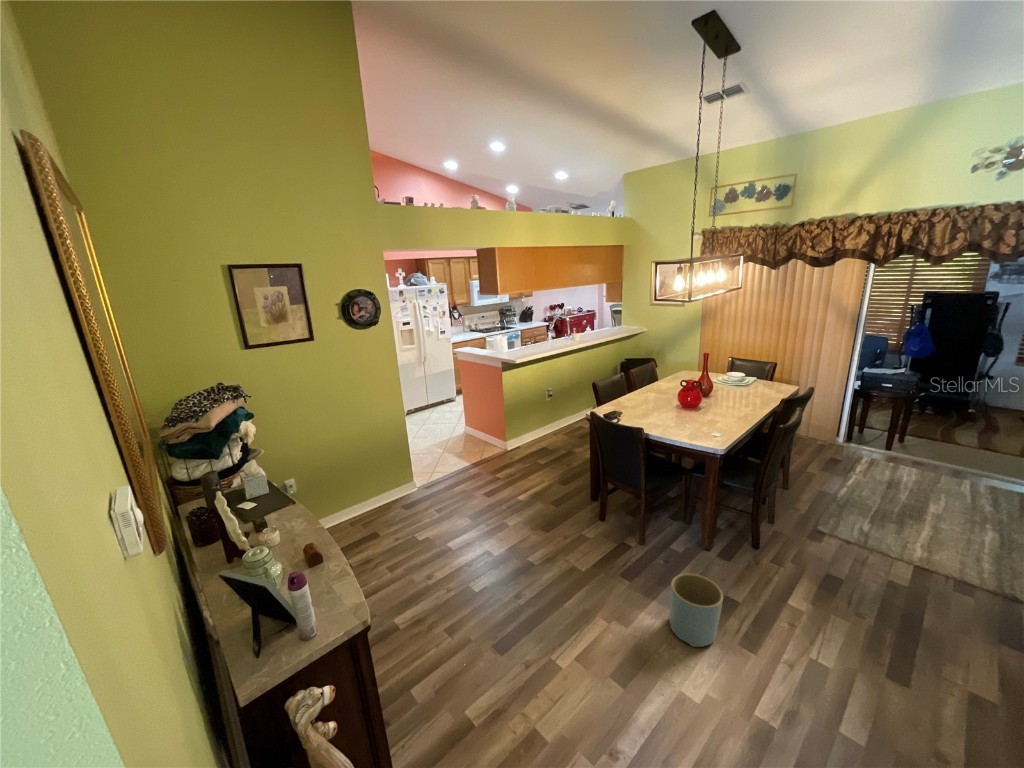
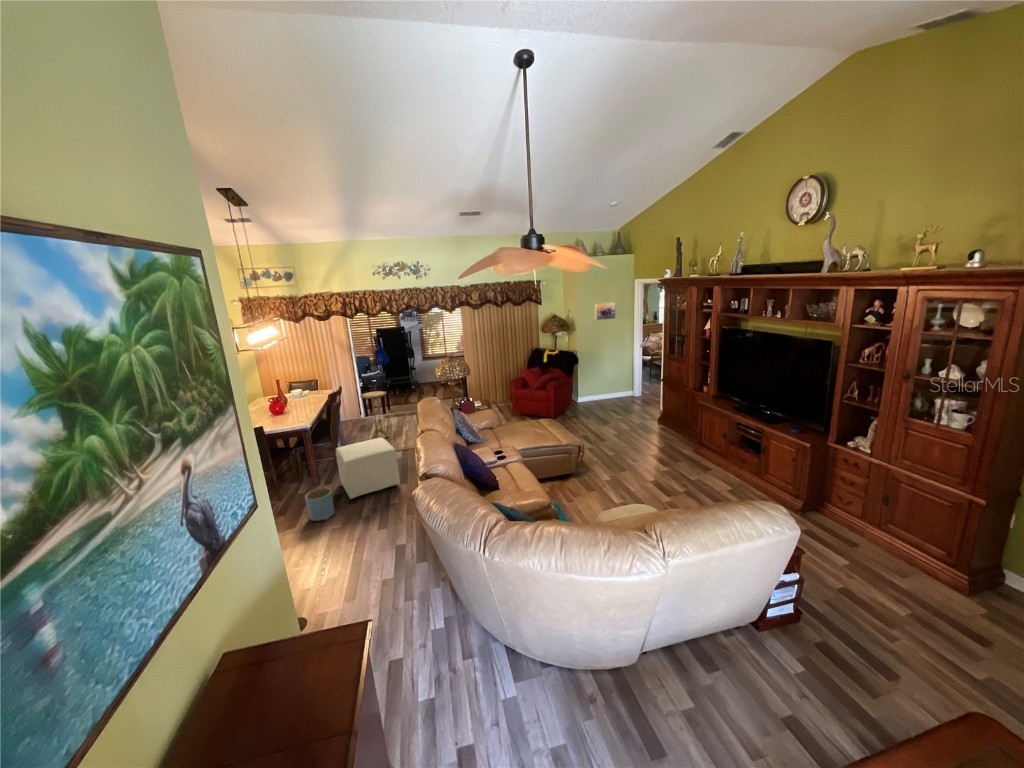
side table: none [848,410,916,511] -> present [360,391,389,439]
ottoman: none [754,508,913,672] -> present [336,438,400,499]

